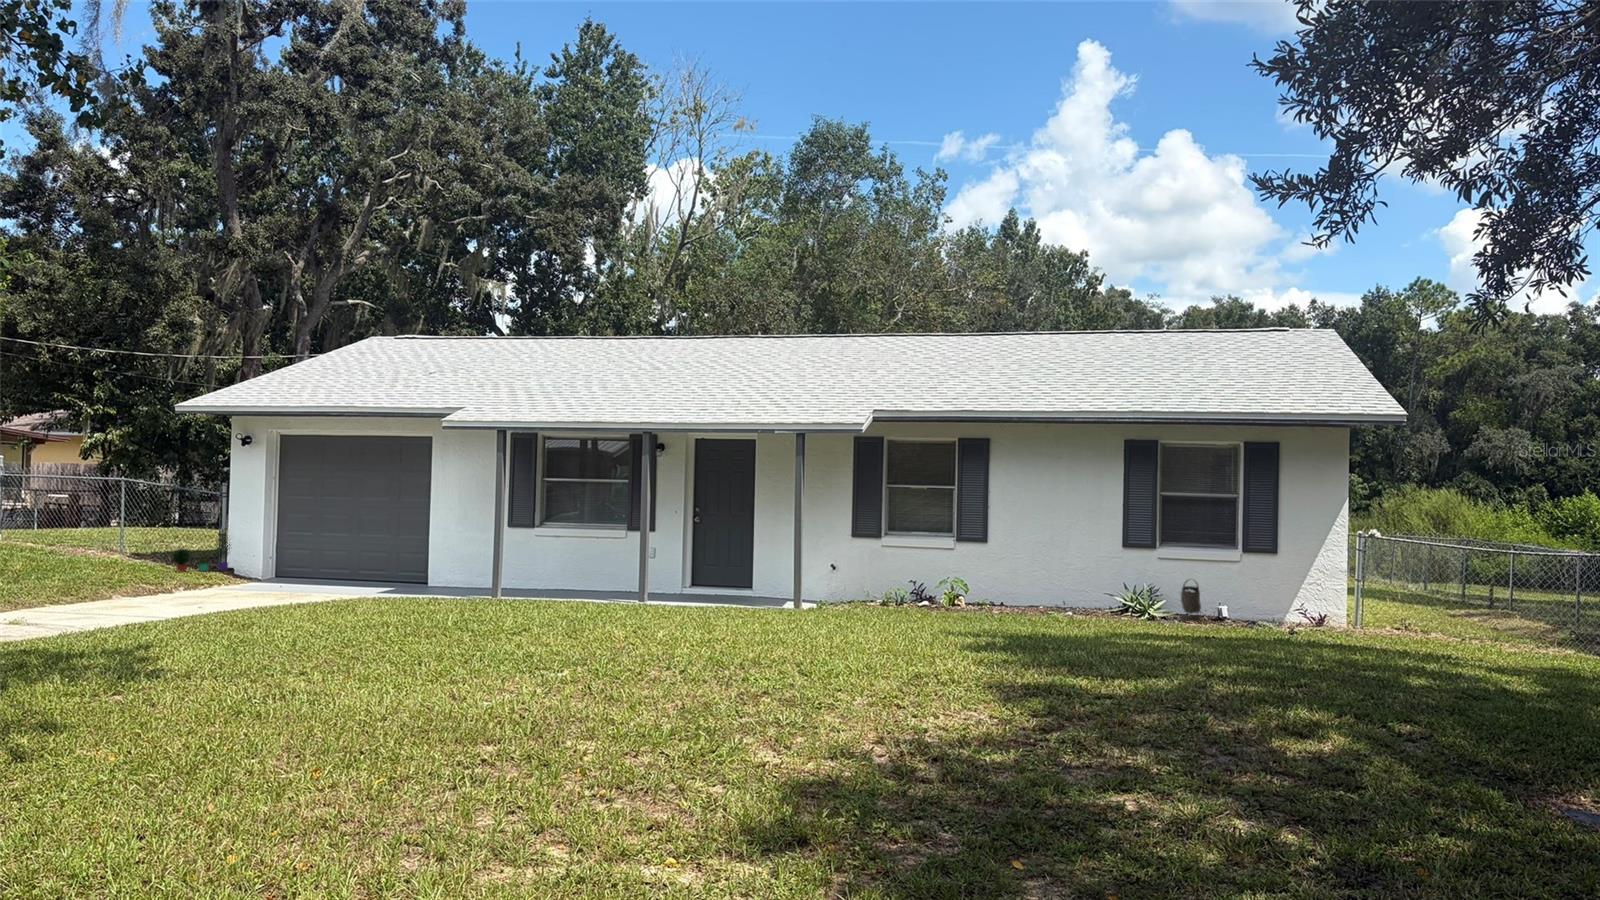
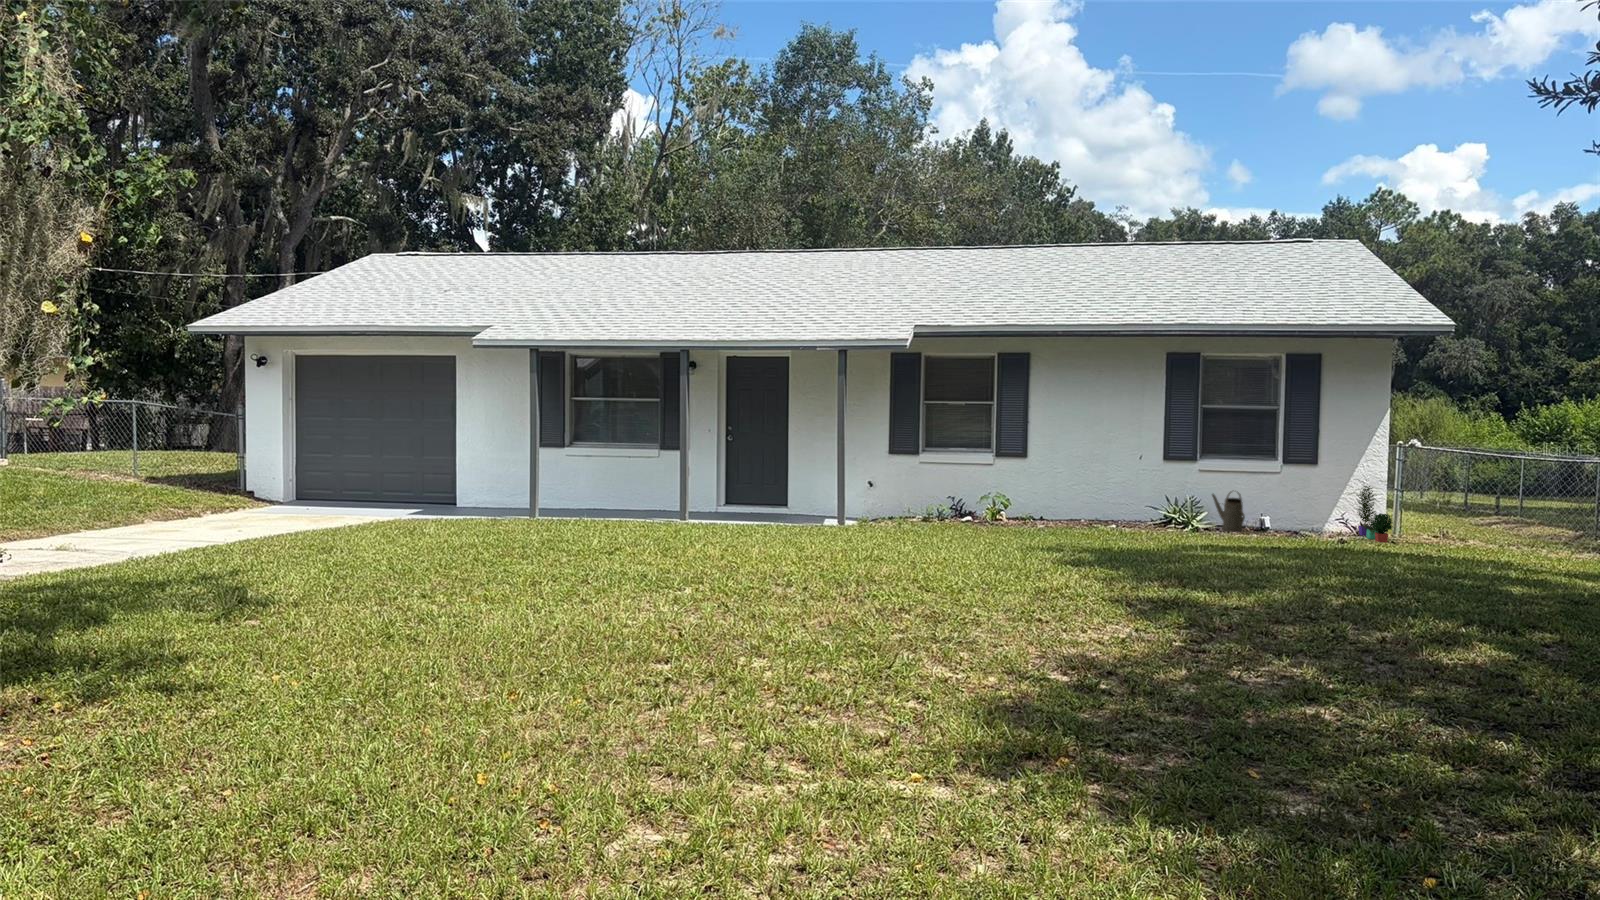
potted plant: present [173,529,230,572] -> present [1357,486,1393,542]

